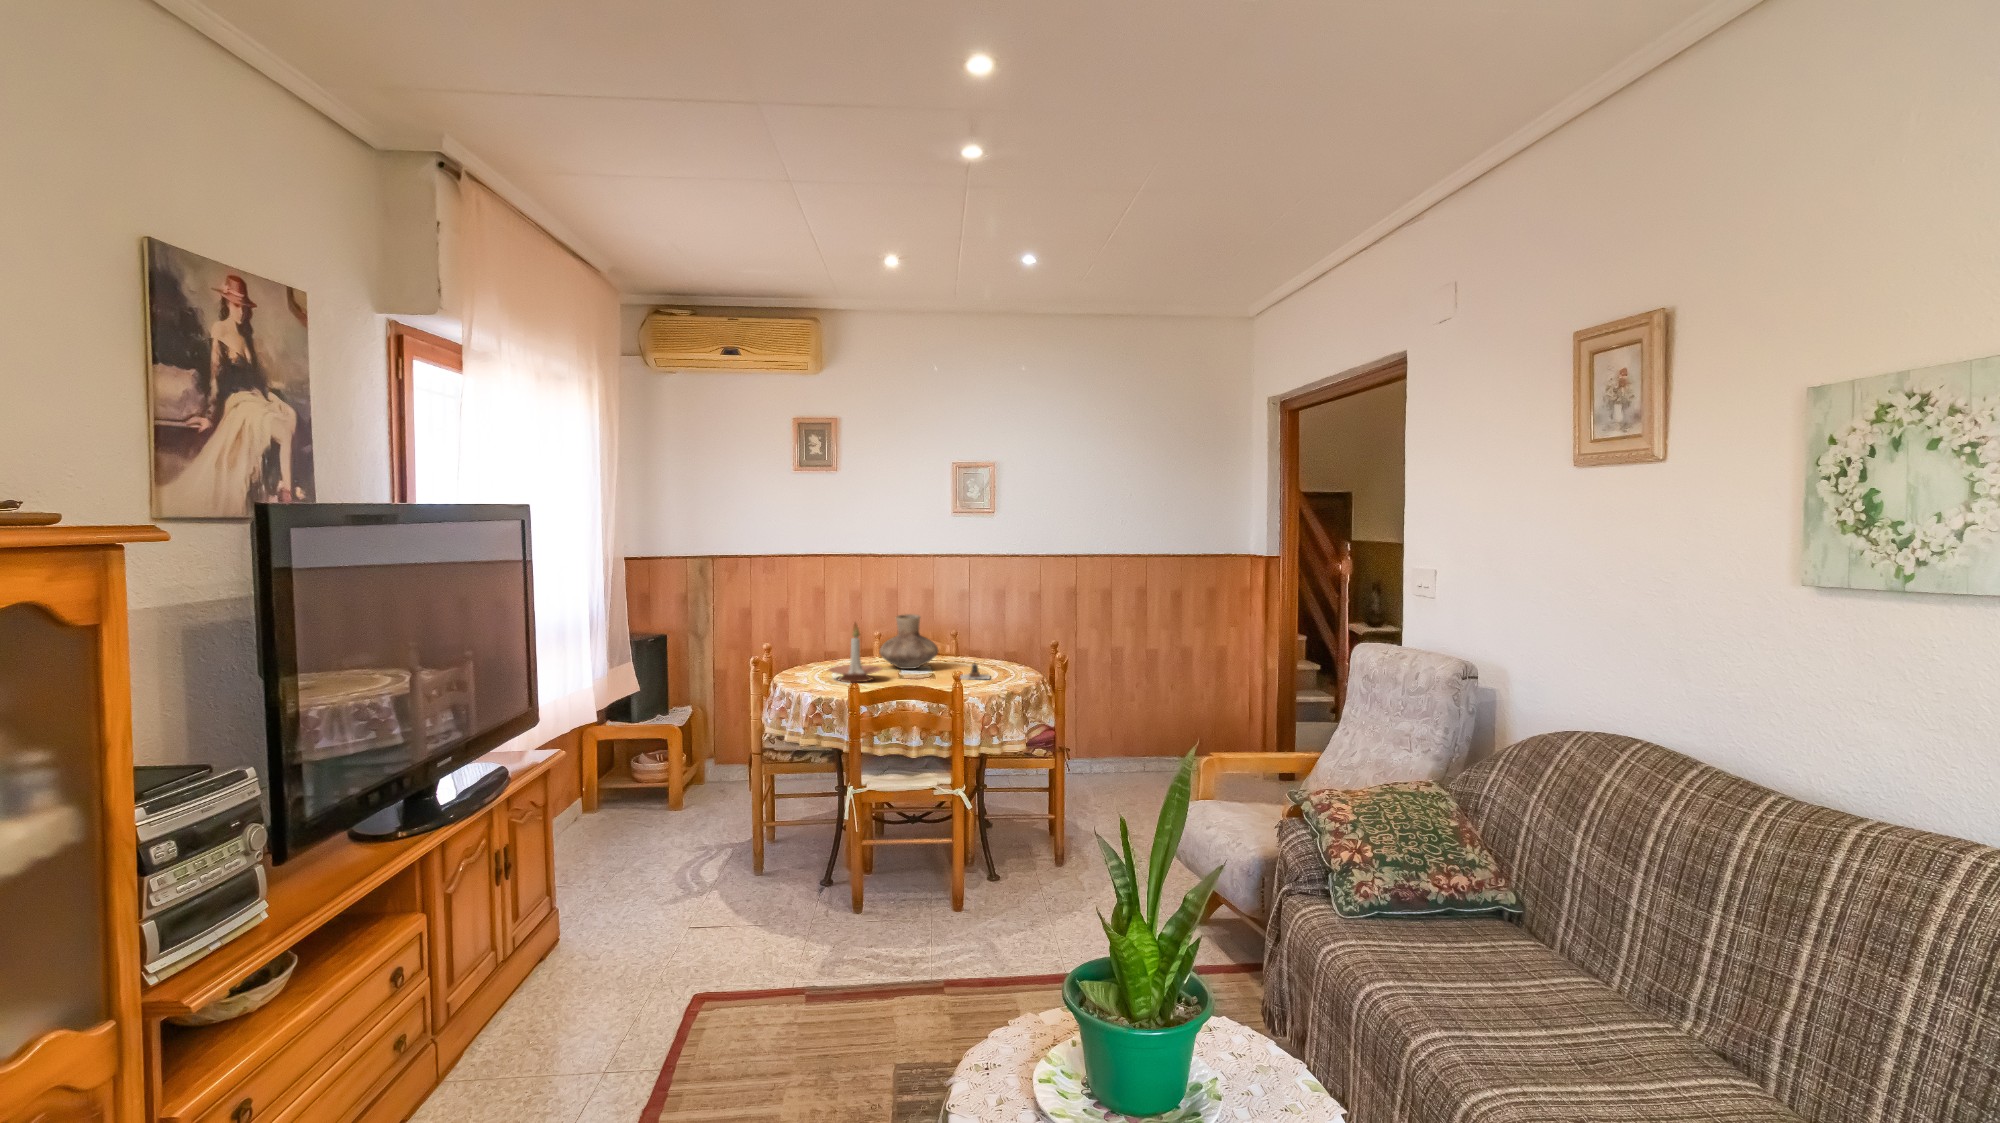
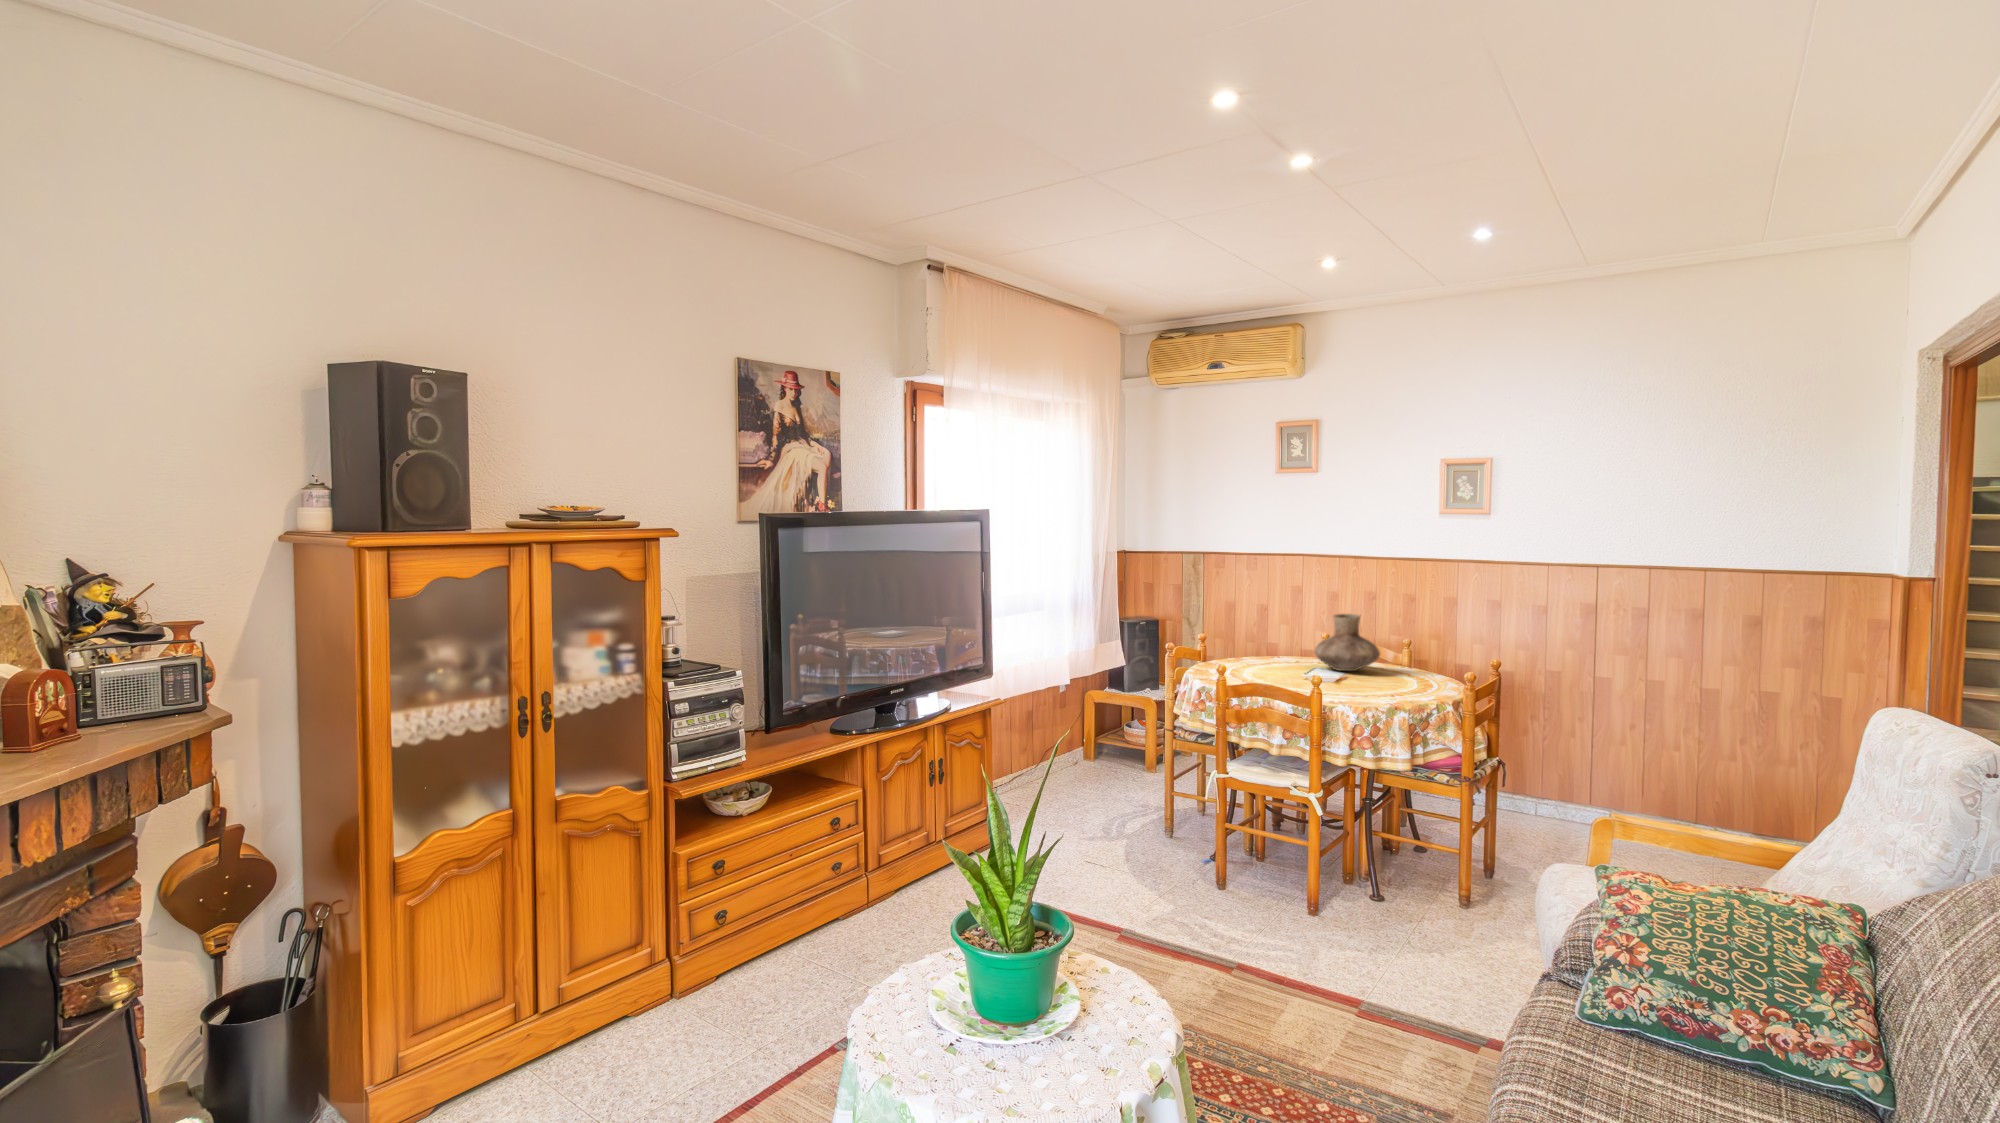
candle holder: present [829,622,882,682] -> none [1237,616,1293,677]
teapot: present [960,663,990,680] -> none [1378,671,1422,691]

